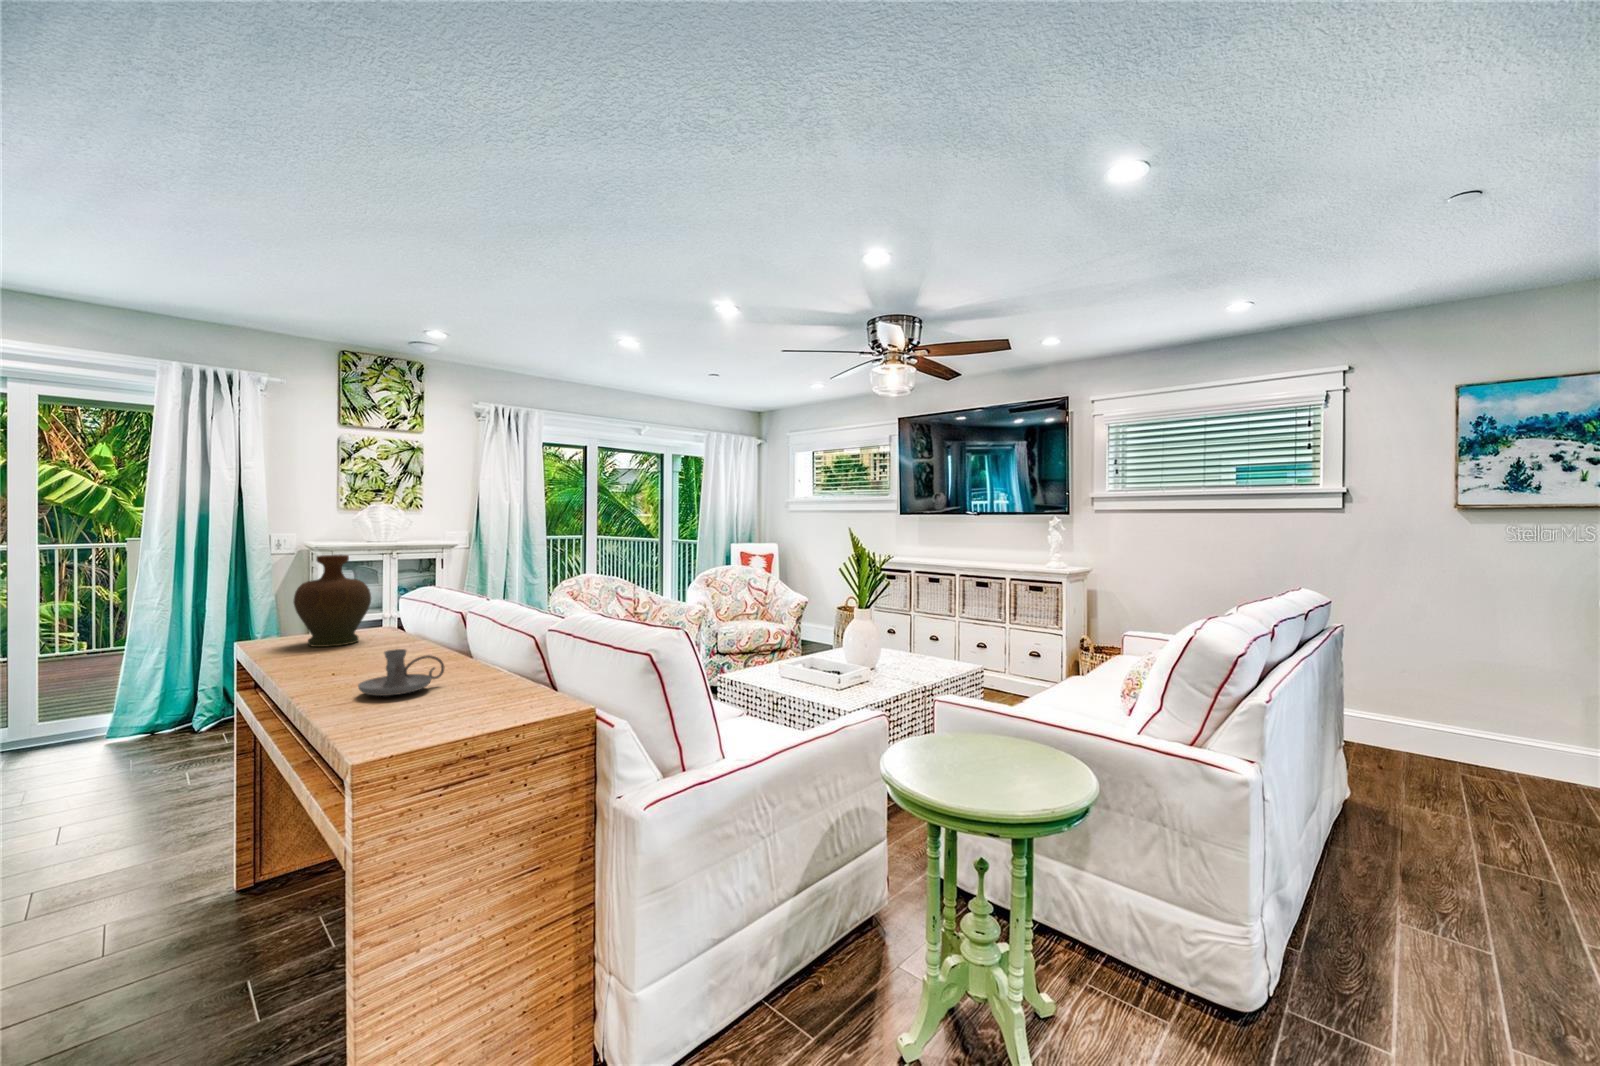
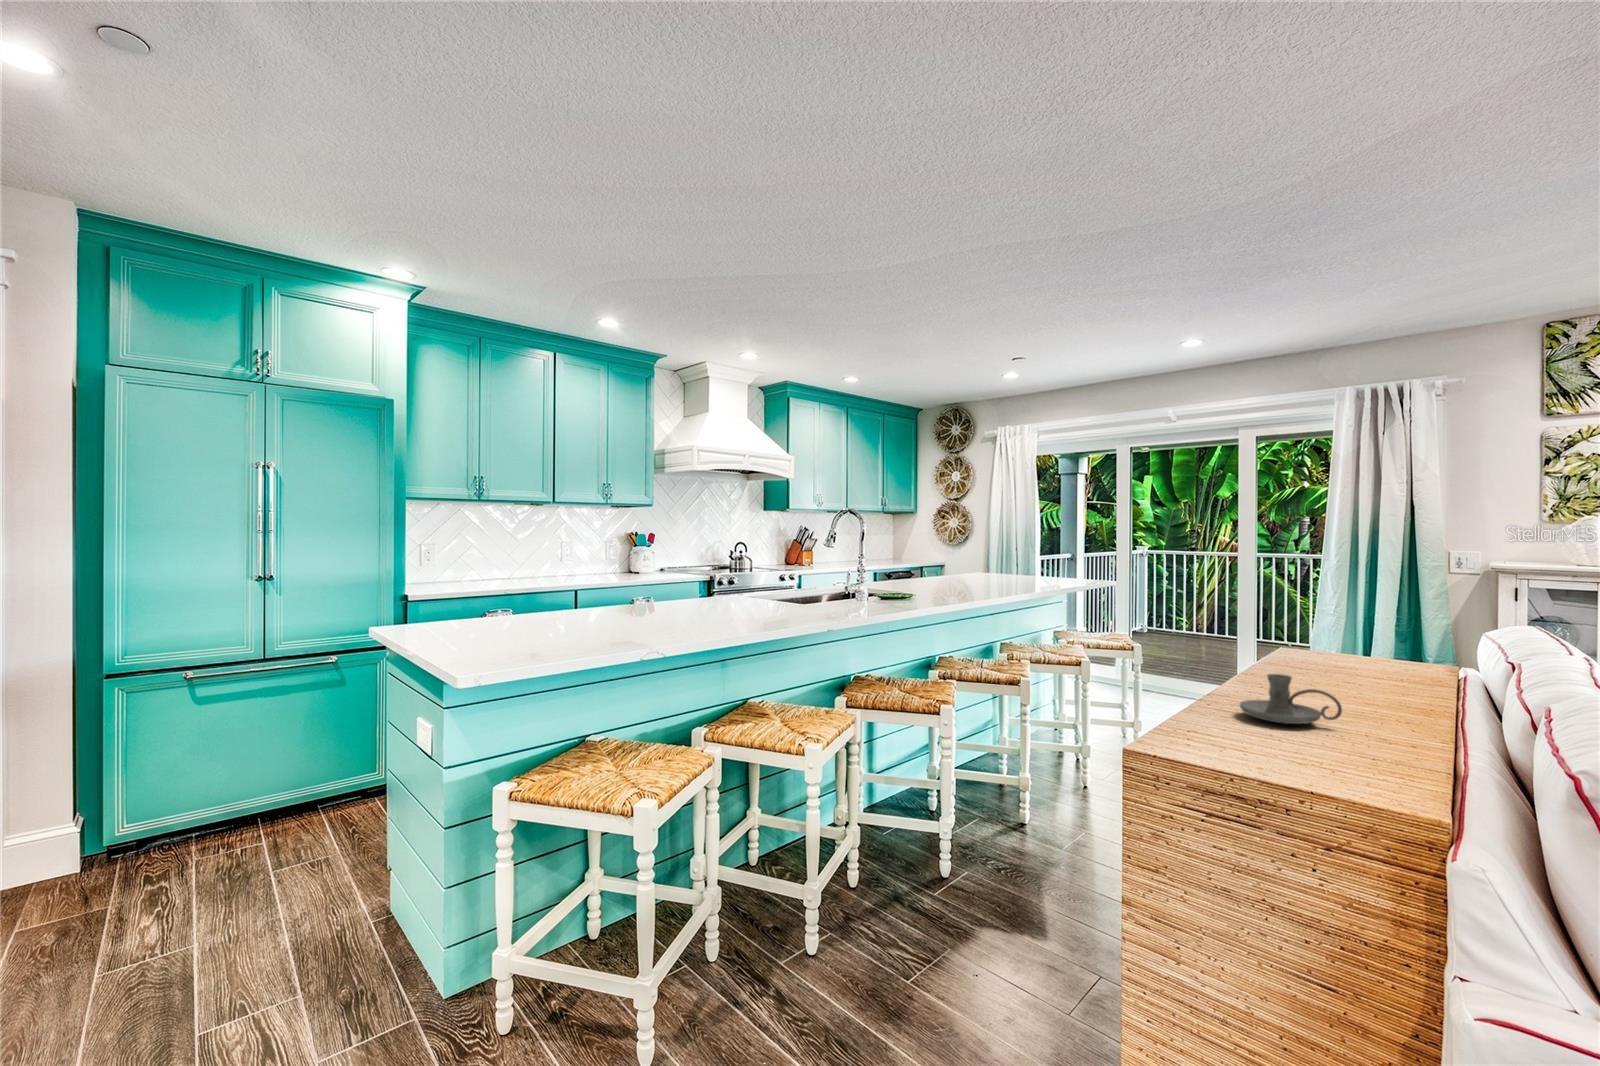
decorative vase: present [294,555,371,647] -> none [1303,574,1392,673]

